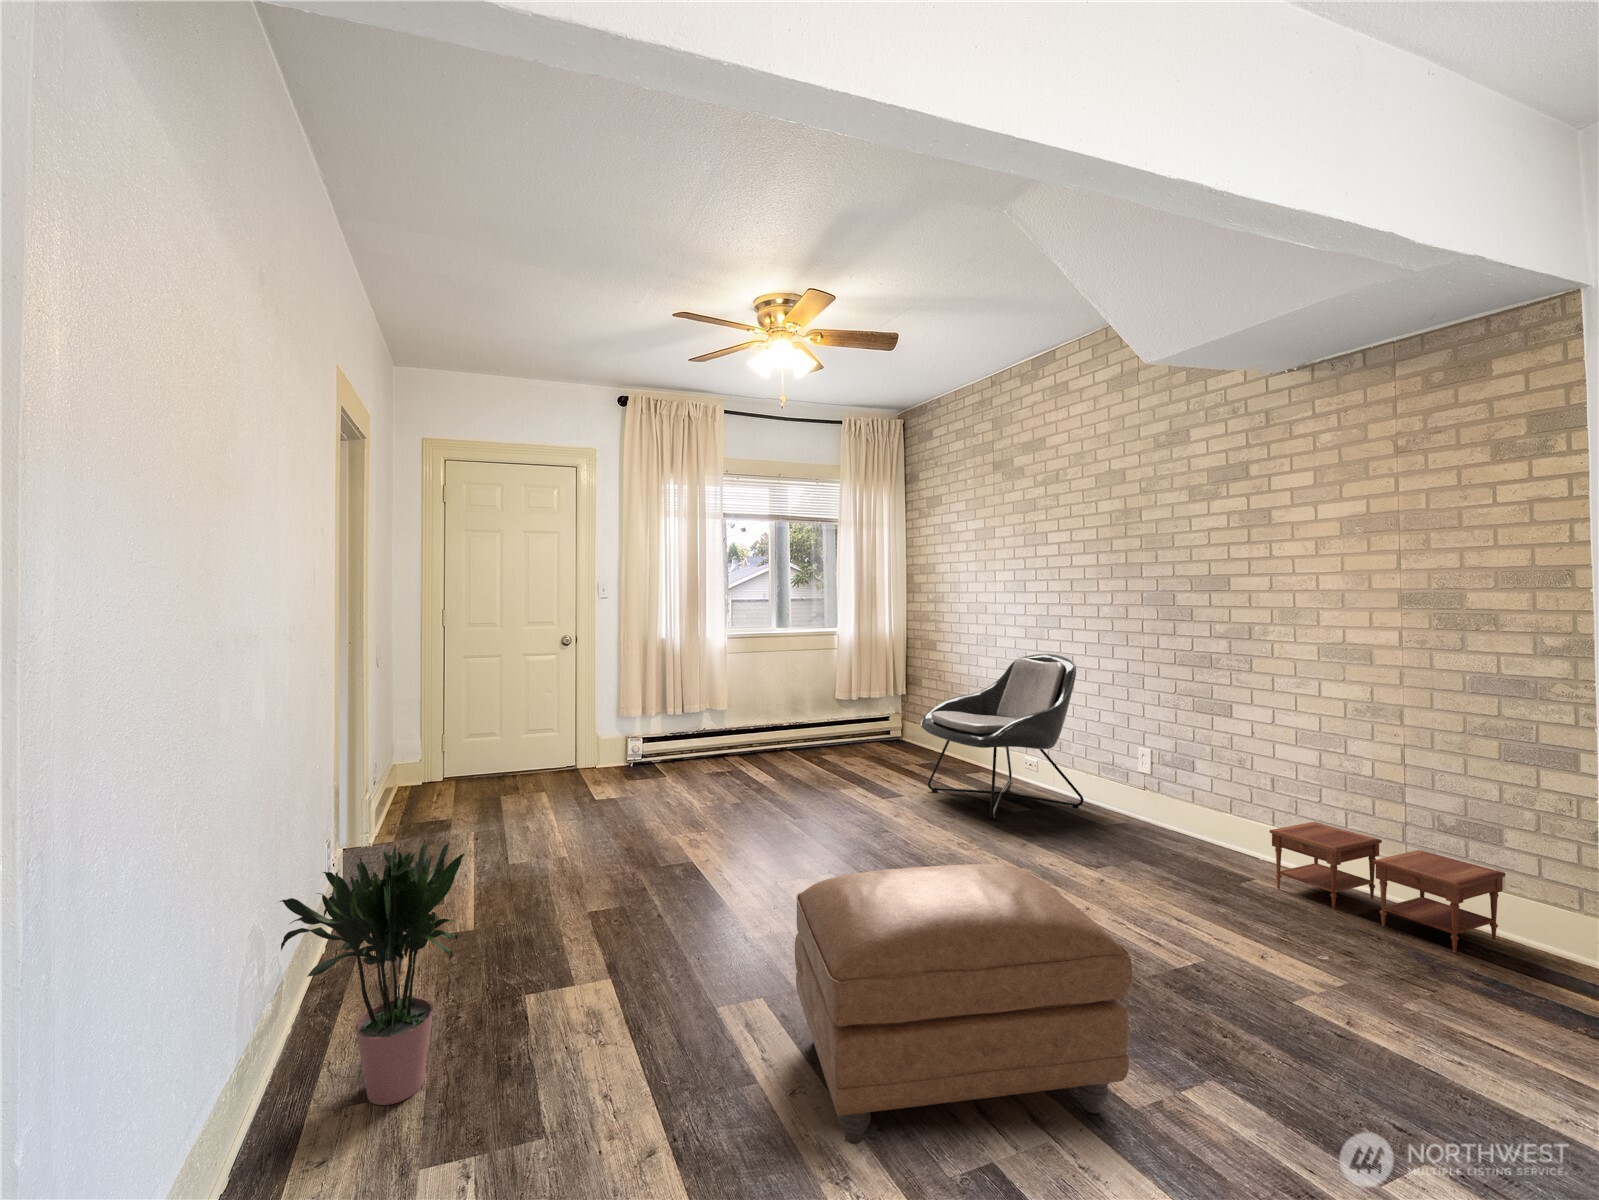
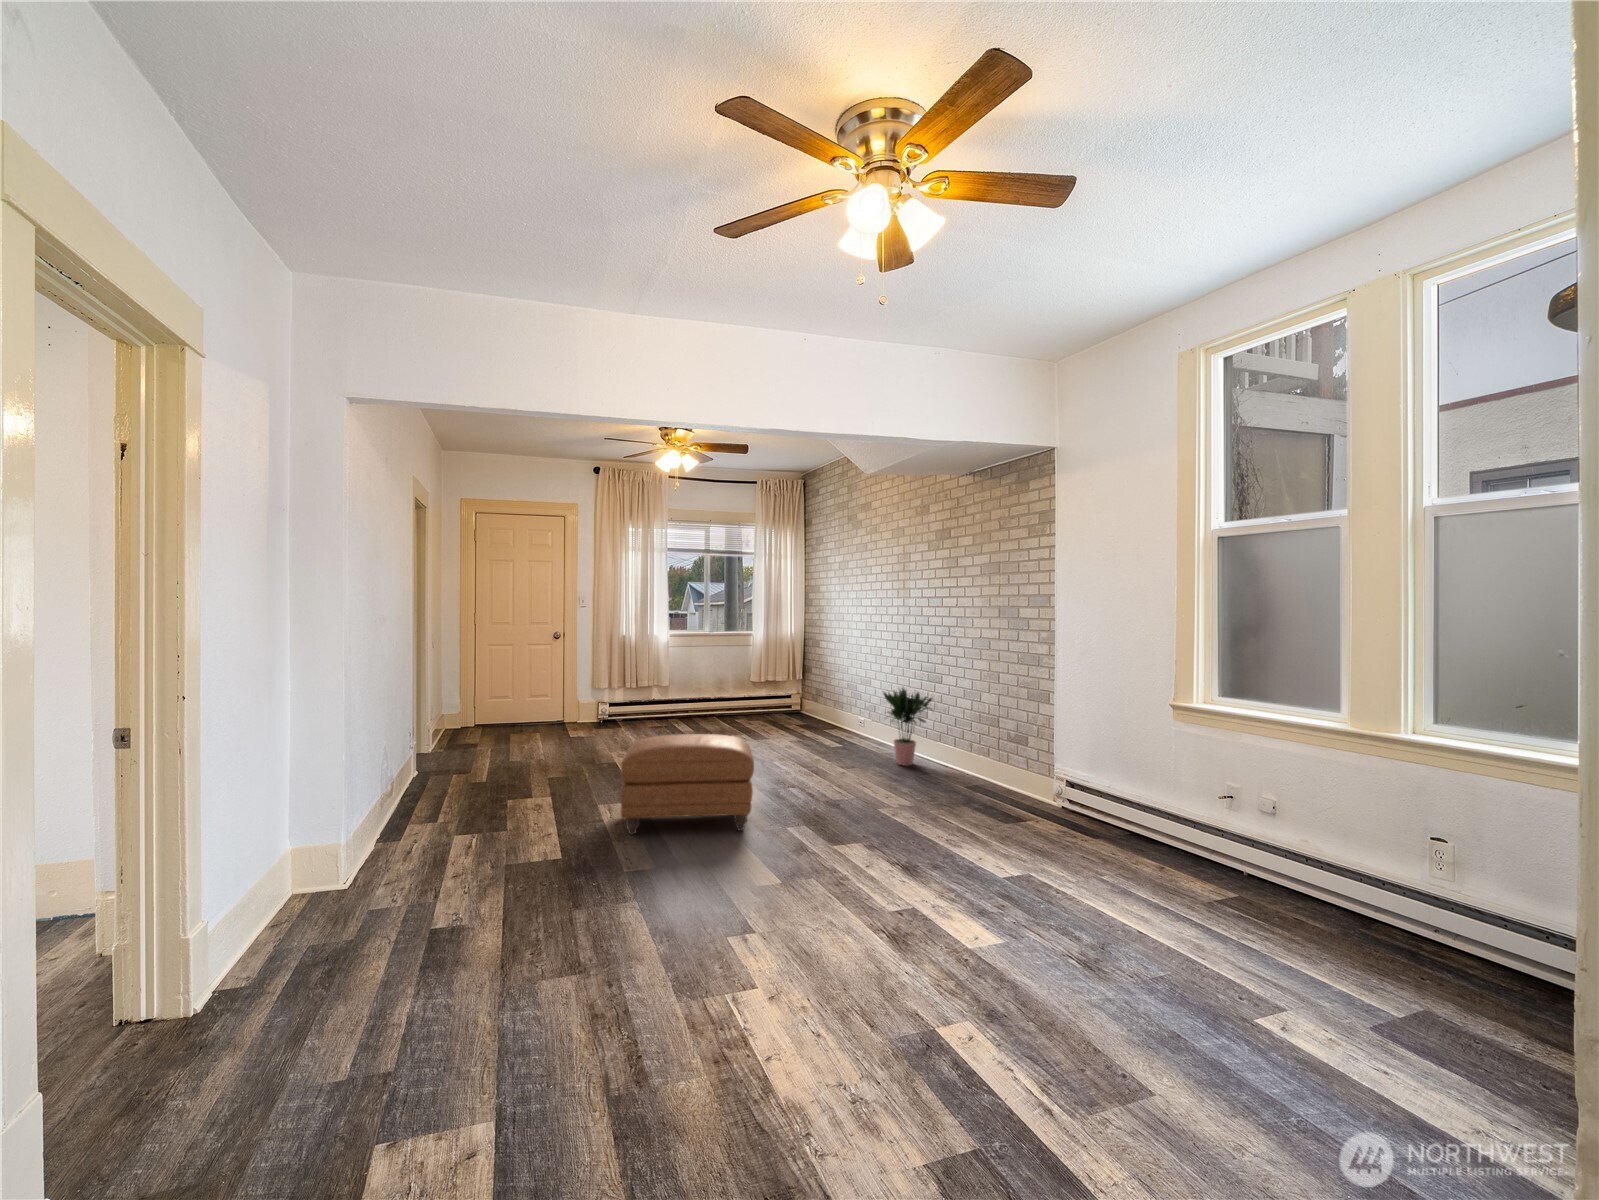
lounge chair: present [921,654,1084,819] -> none [783,647,877,749]
side table: present [1269,822,1506,953] -> none [935,741,1026,797]
potted plant: present [280,840,465,1105] -> present [883,689,932,766]

